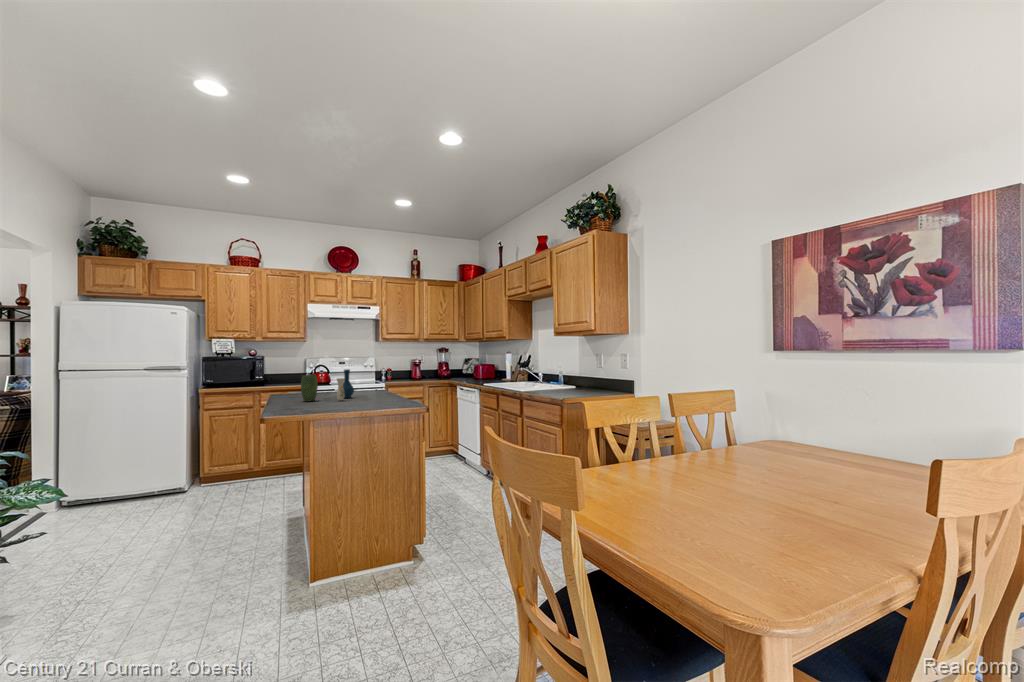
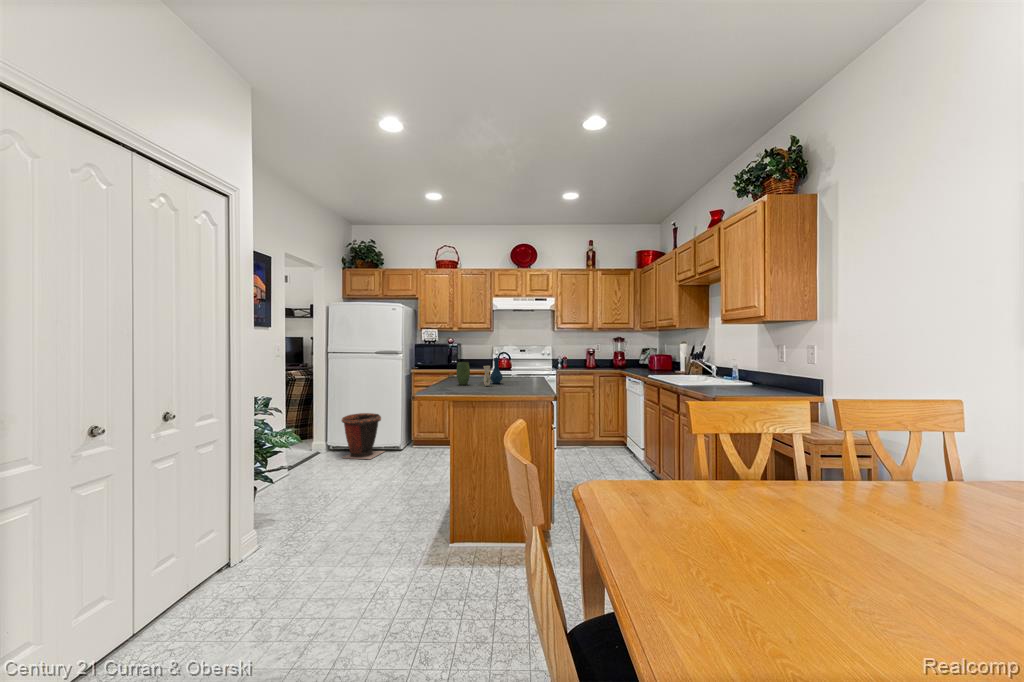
waste bin: none [82,451,157,520] -> present [342,413,384,459]

